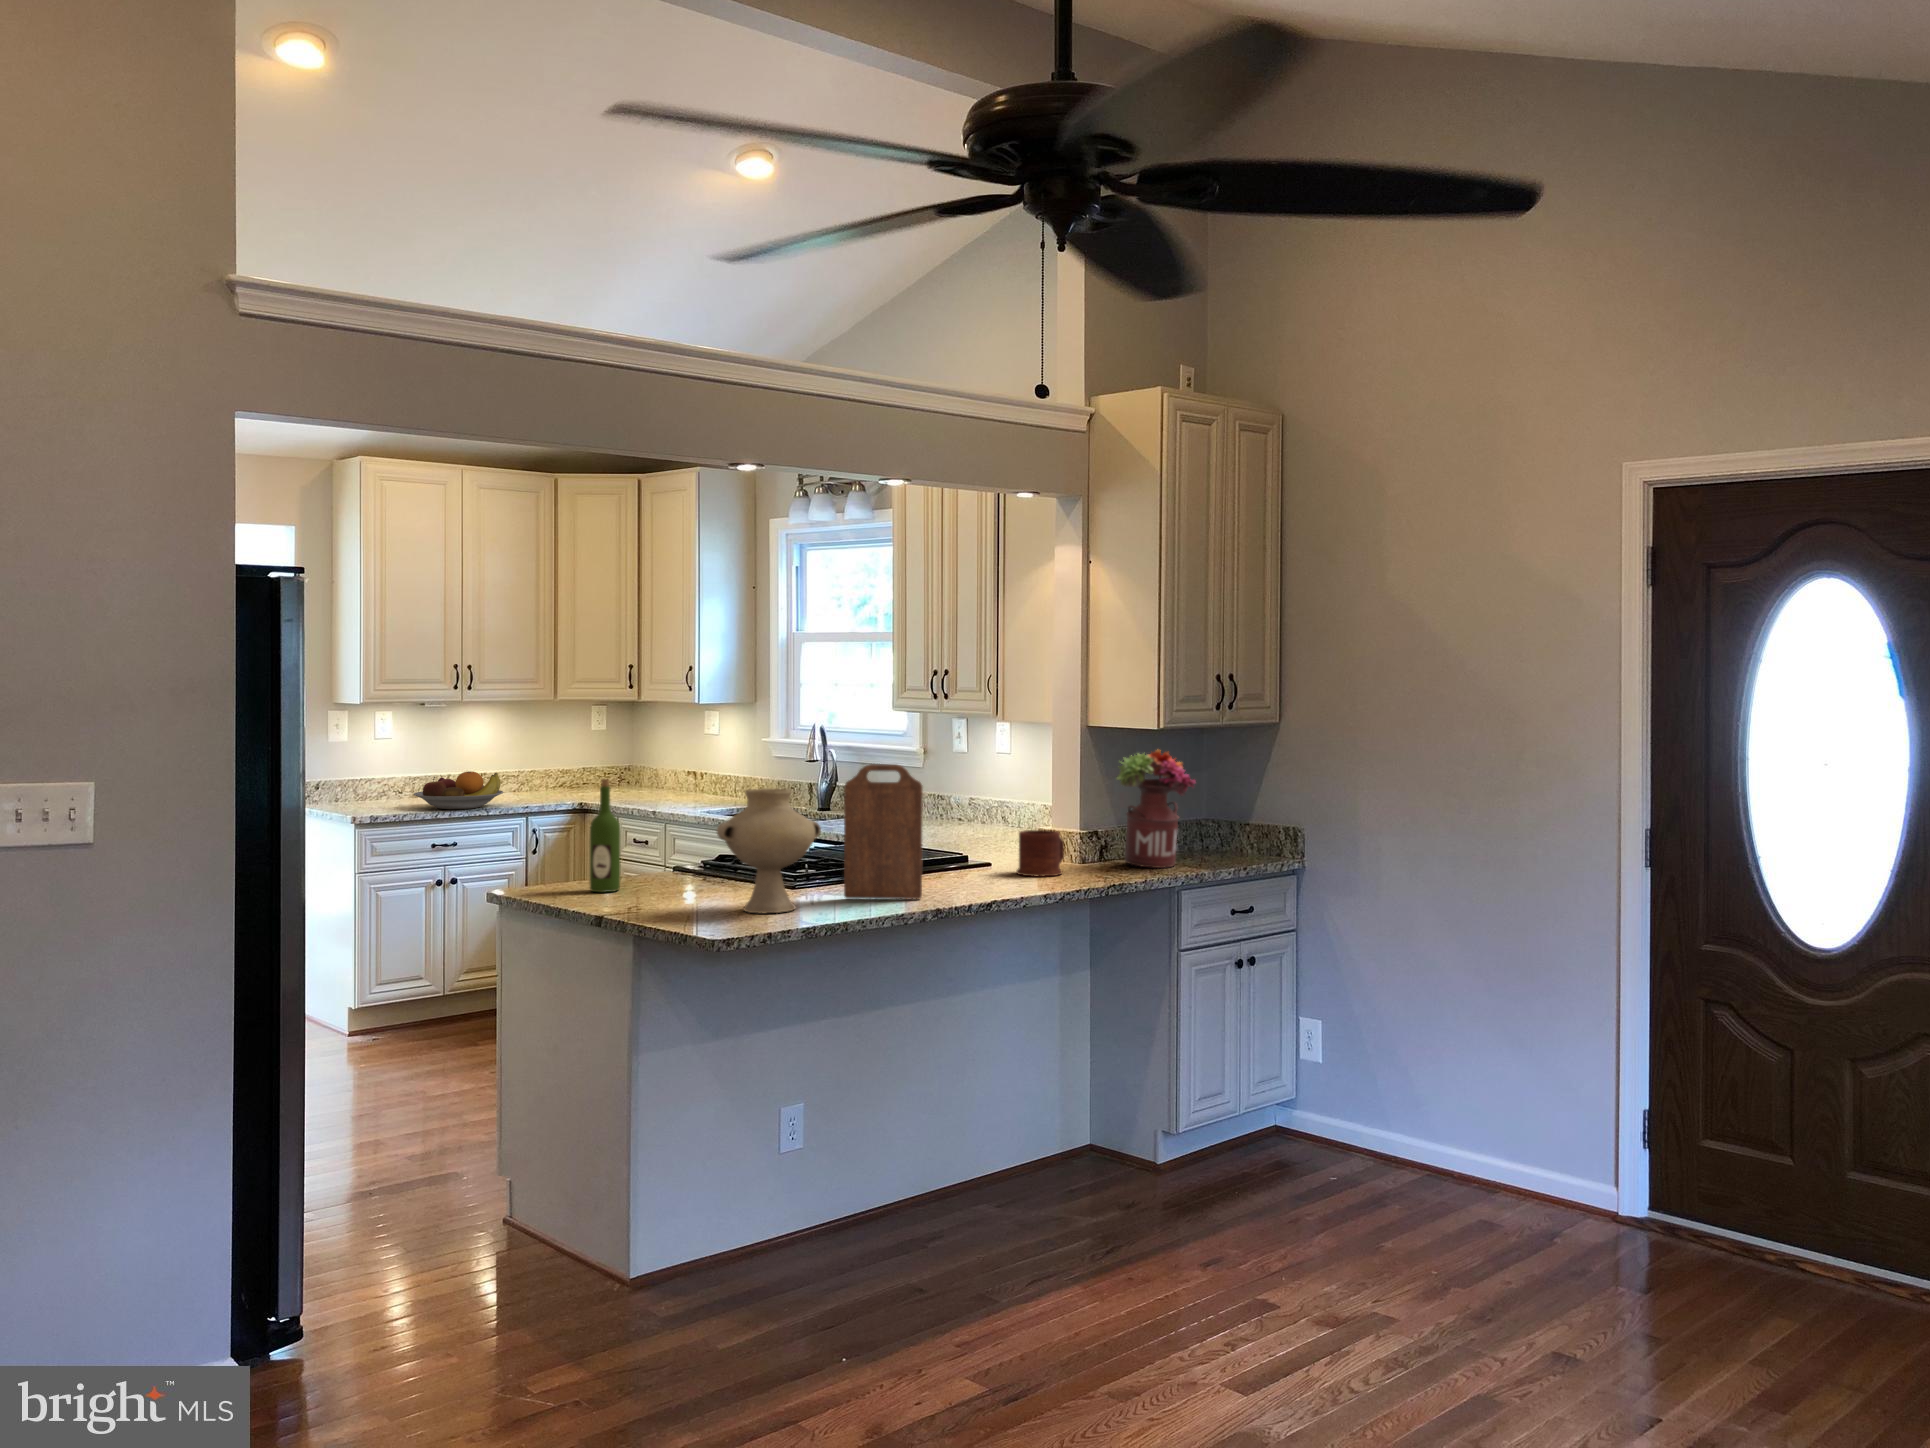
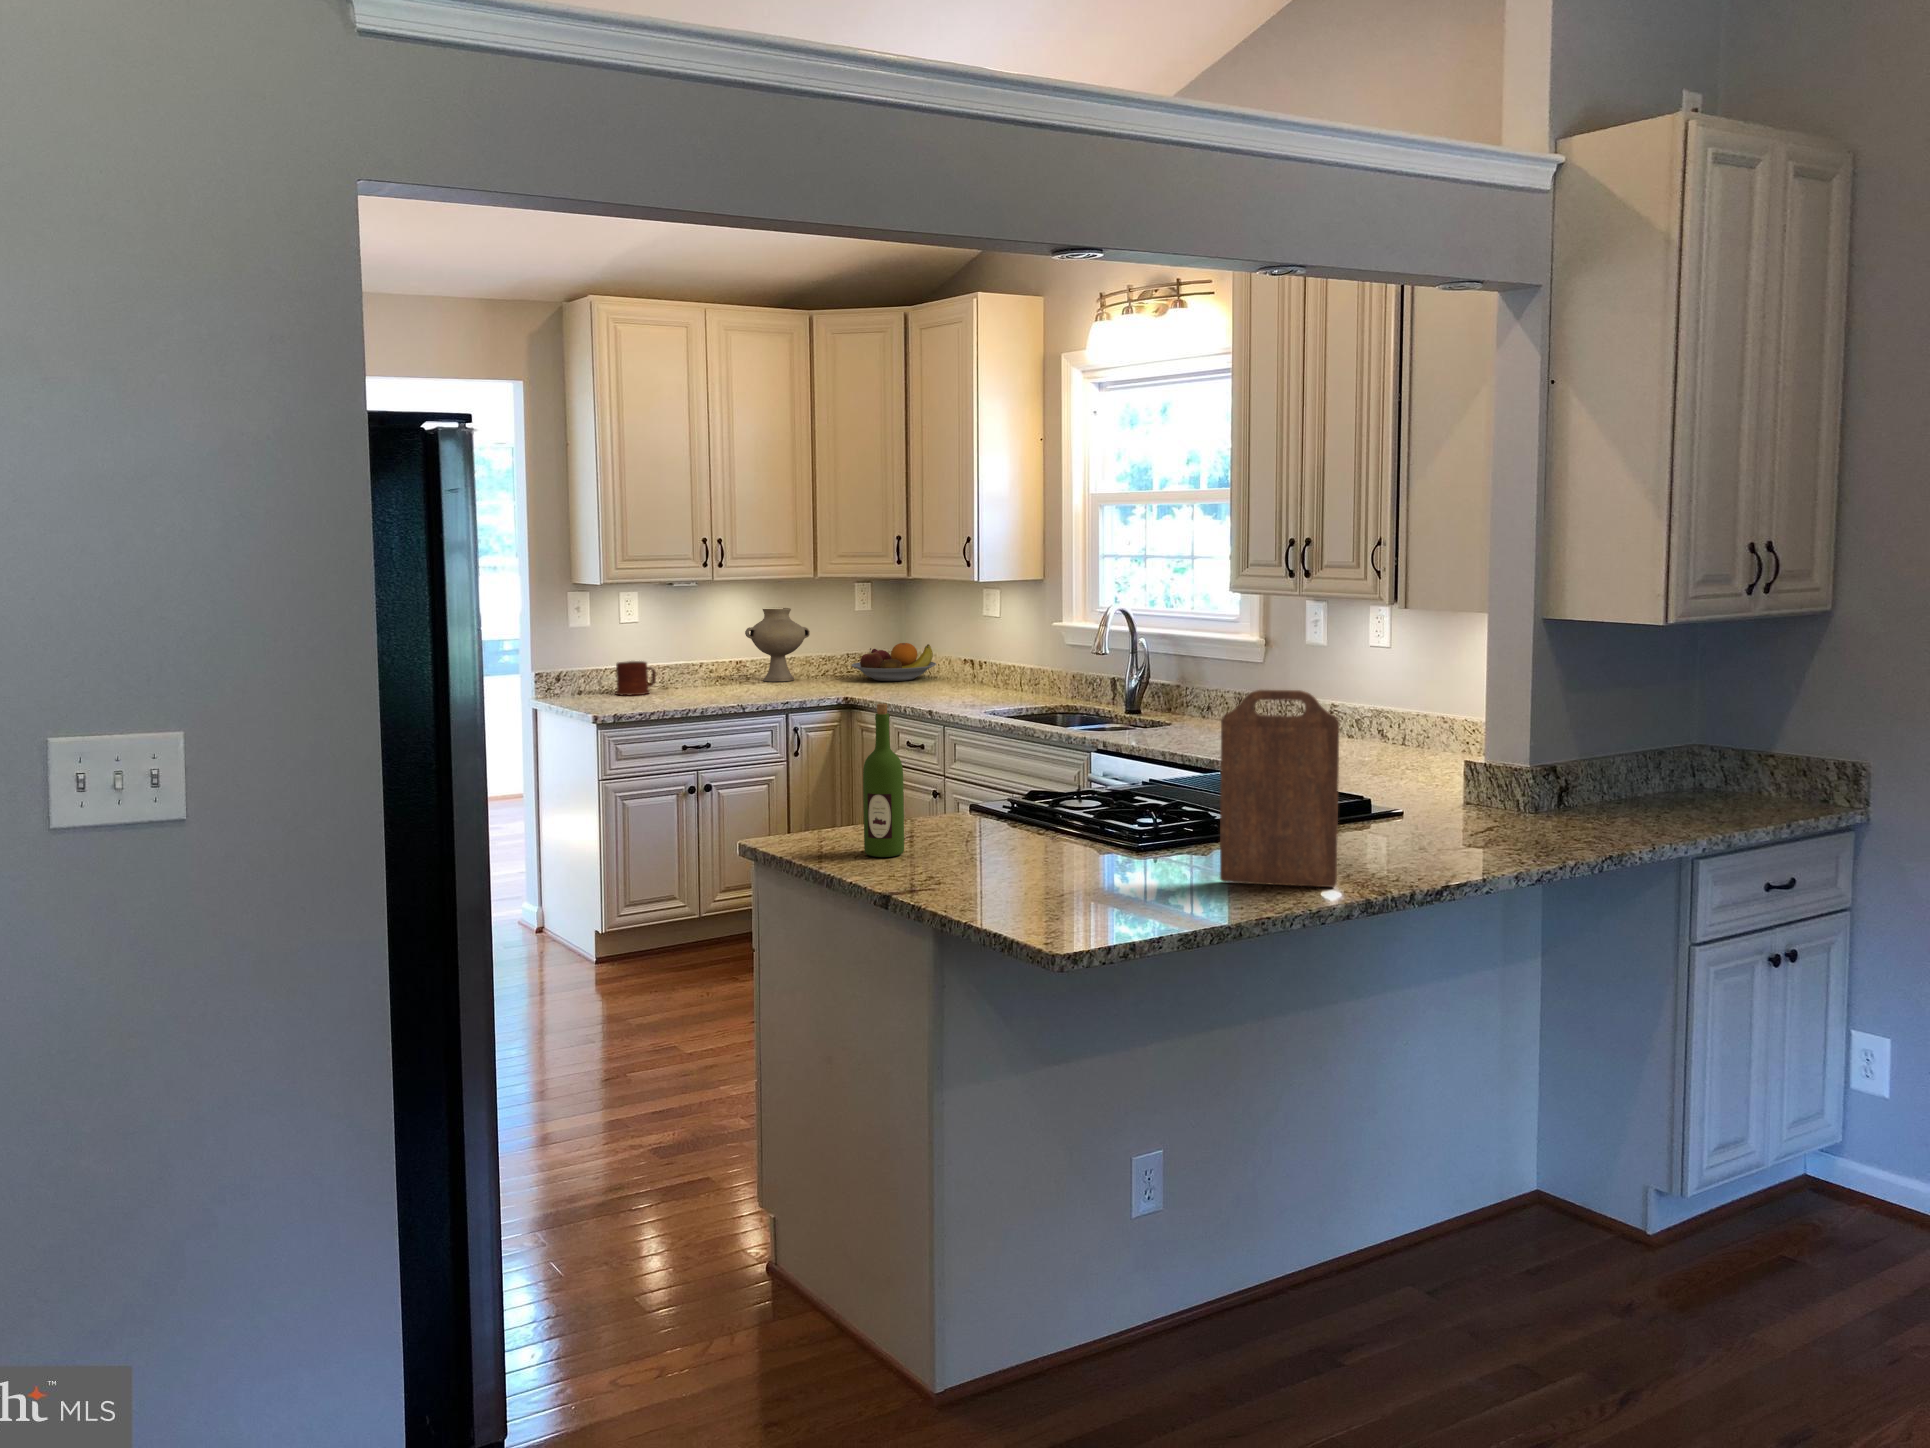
flower arrangement: present [1117,750,1195,868] -> none [1595,655,1725,829]
fruit bowl: present [414,771,503,809] -> present [851,643,936,681]
vase: present [717,789,821,913] -> present [745,608,810,682]
mug: present [1016,830,1064,877] -> present [615,661,656,696]

